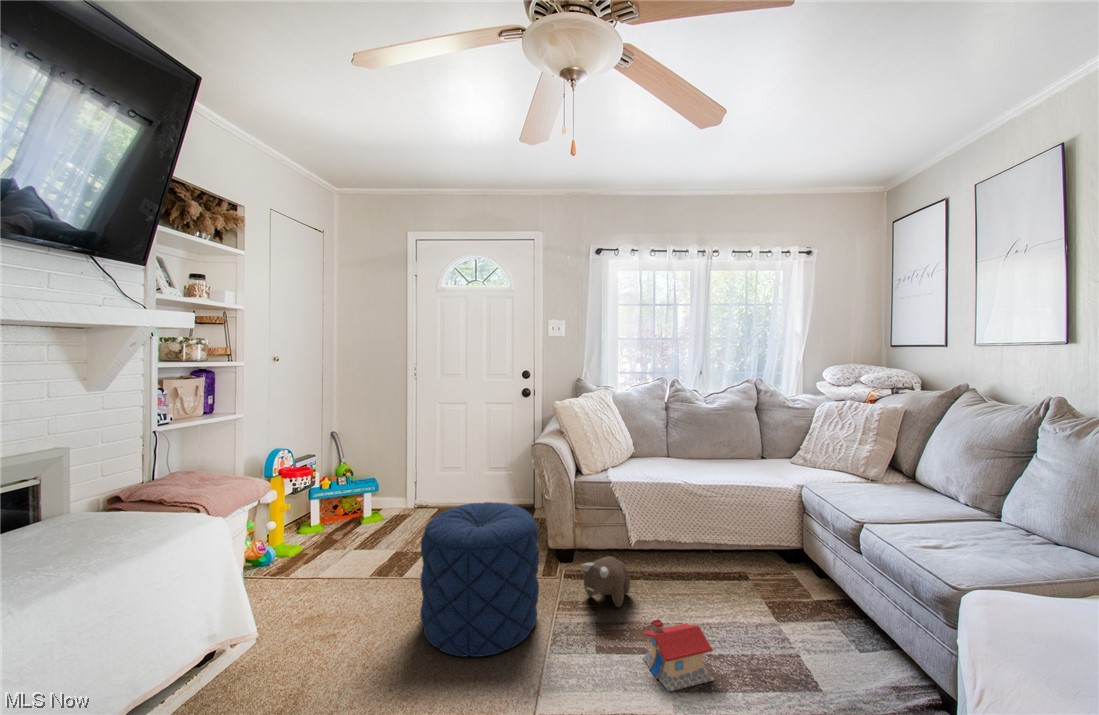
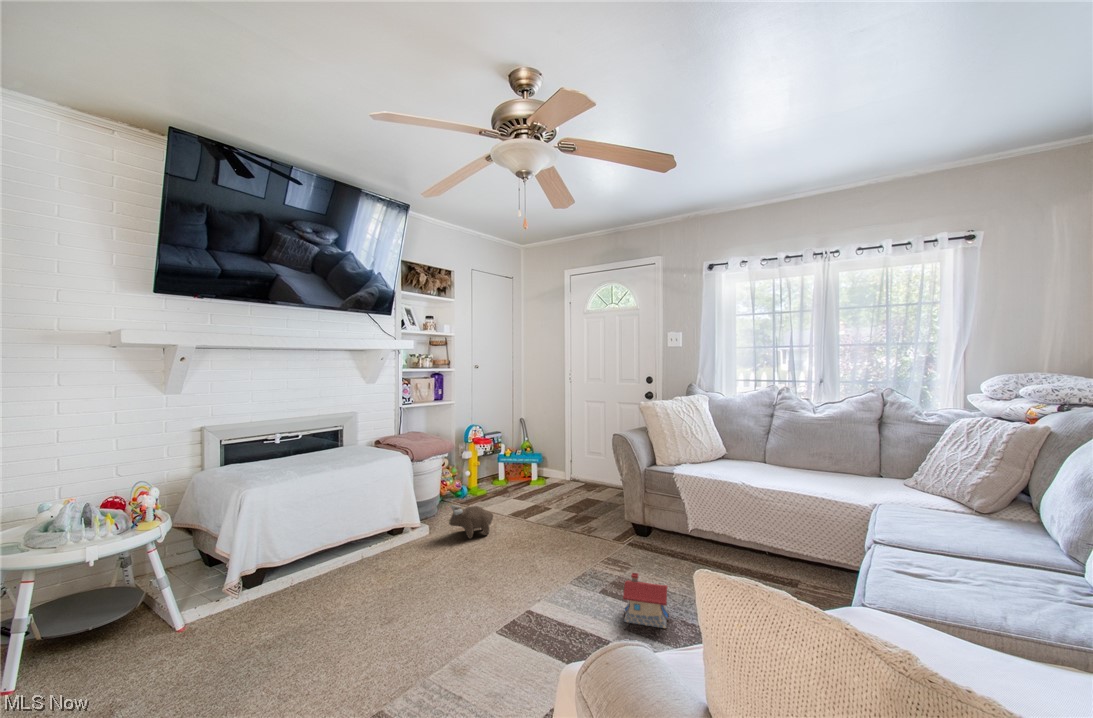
pouf: present [420,502,539,657] -> none [506,472,586,570]
plush toy: present [581,556,630,607] -> present [448,505,493,539]

